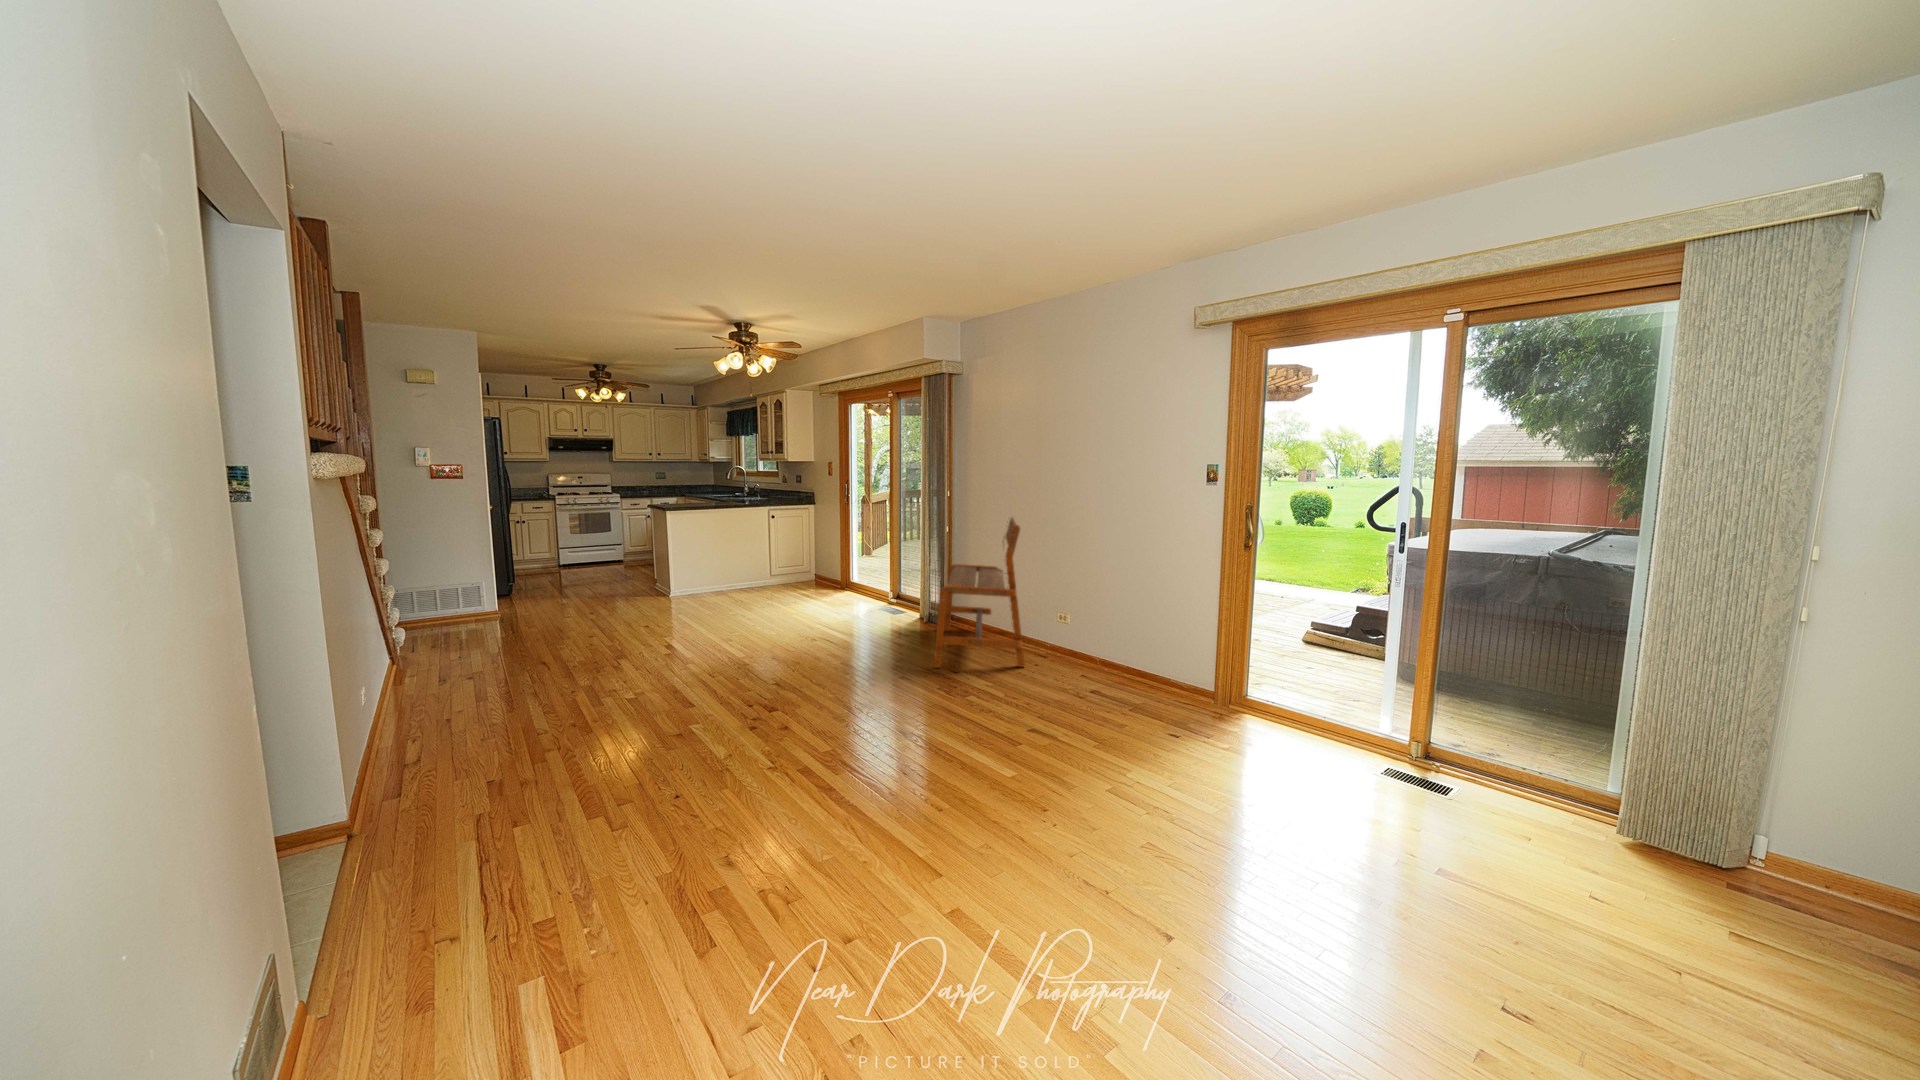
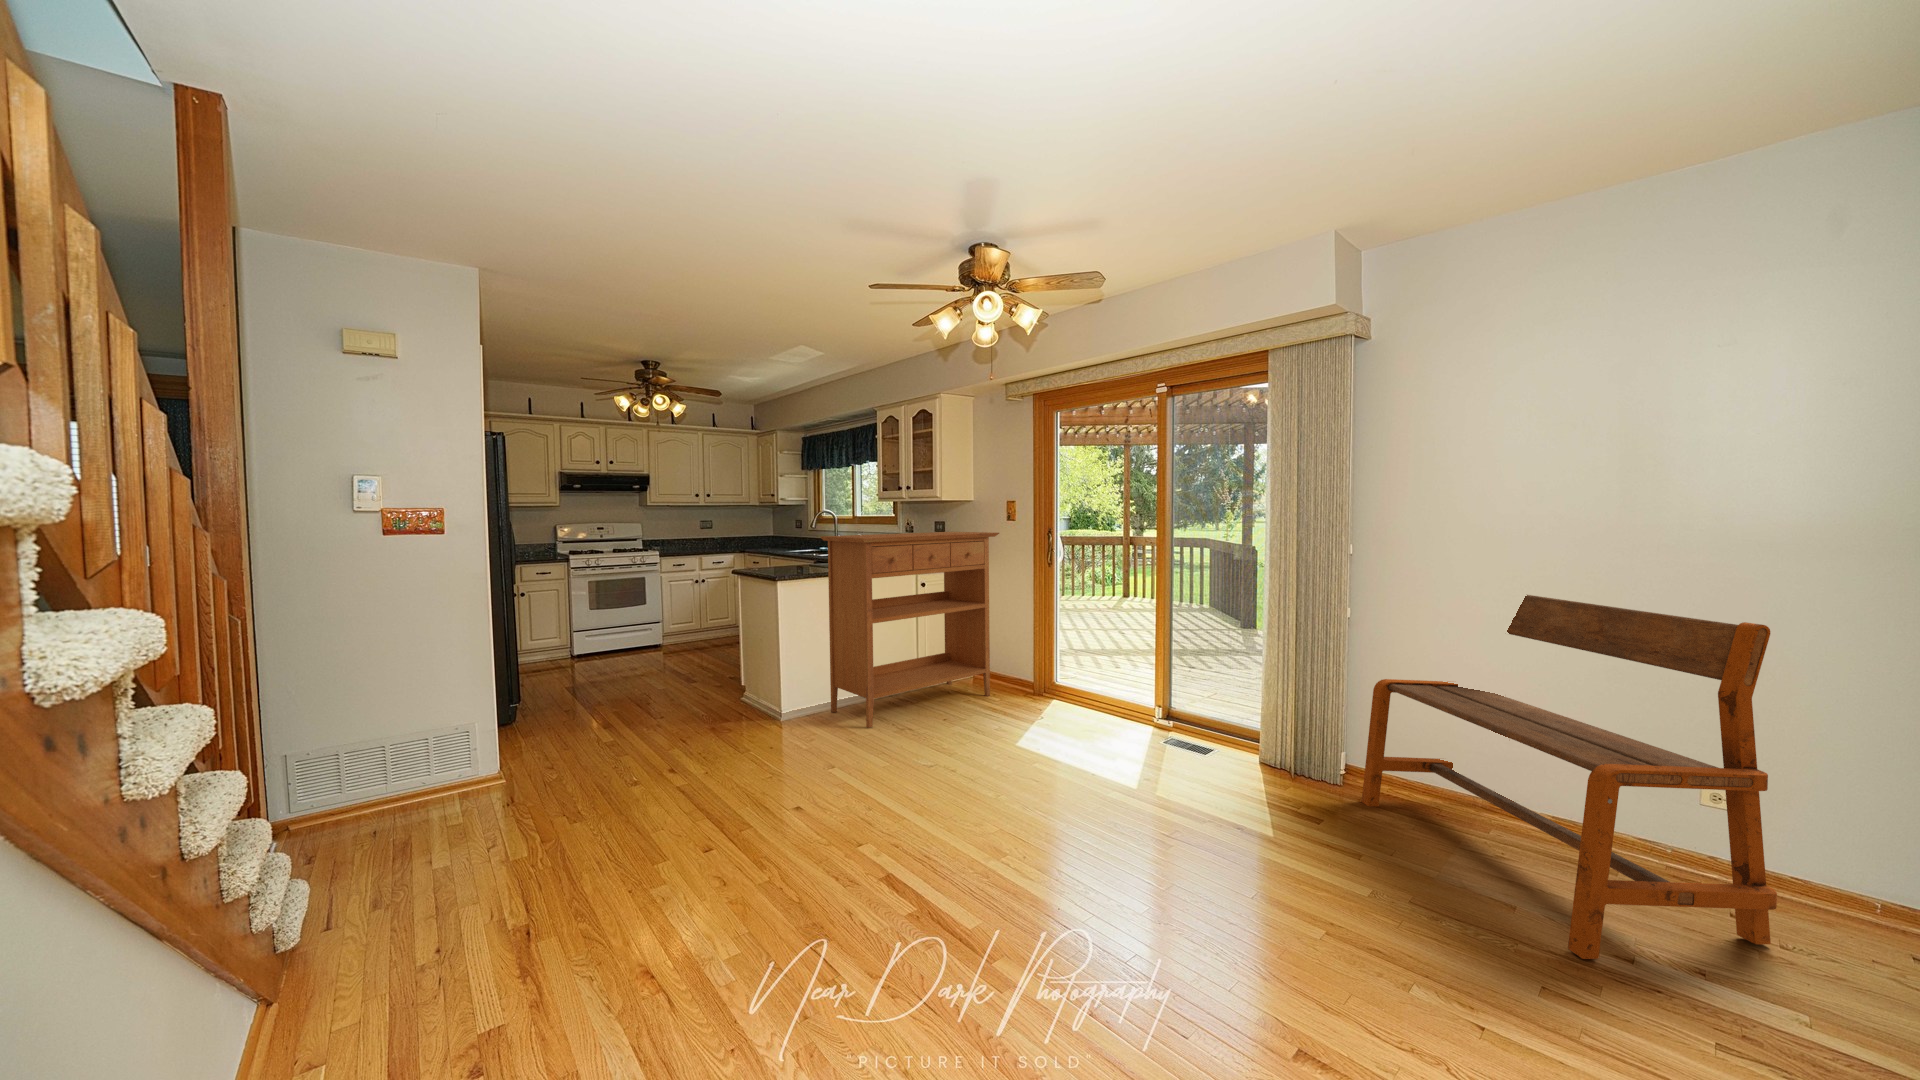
console table: none [692,482,814,599] -> present [821,532,999,728]

